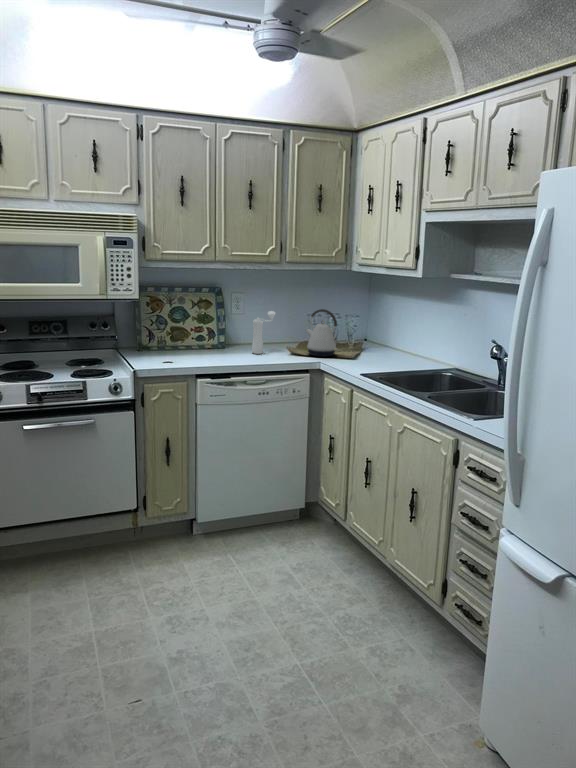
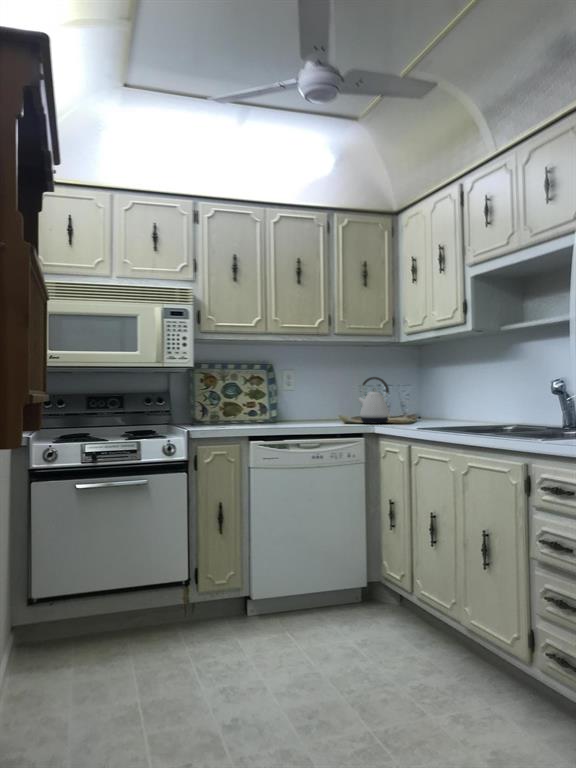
pepper mill: present [252,311,275,354] -> none [304,383,327,424]

